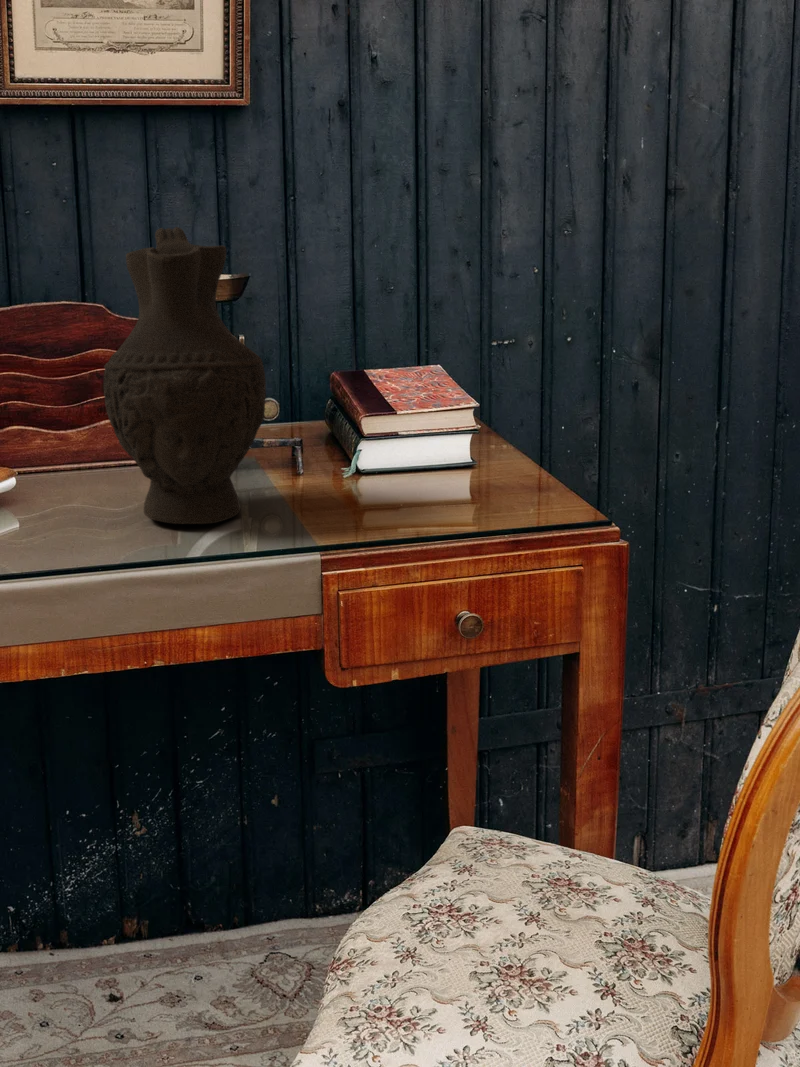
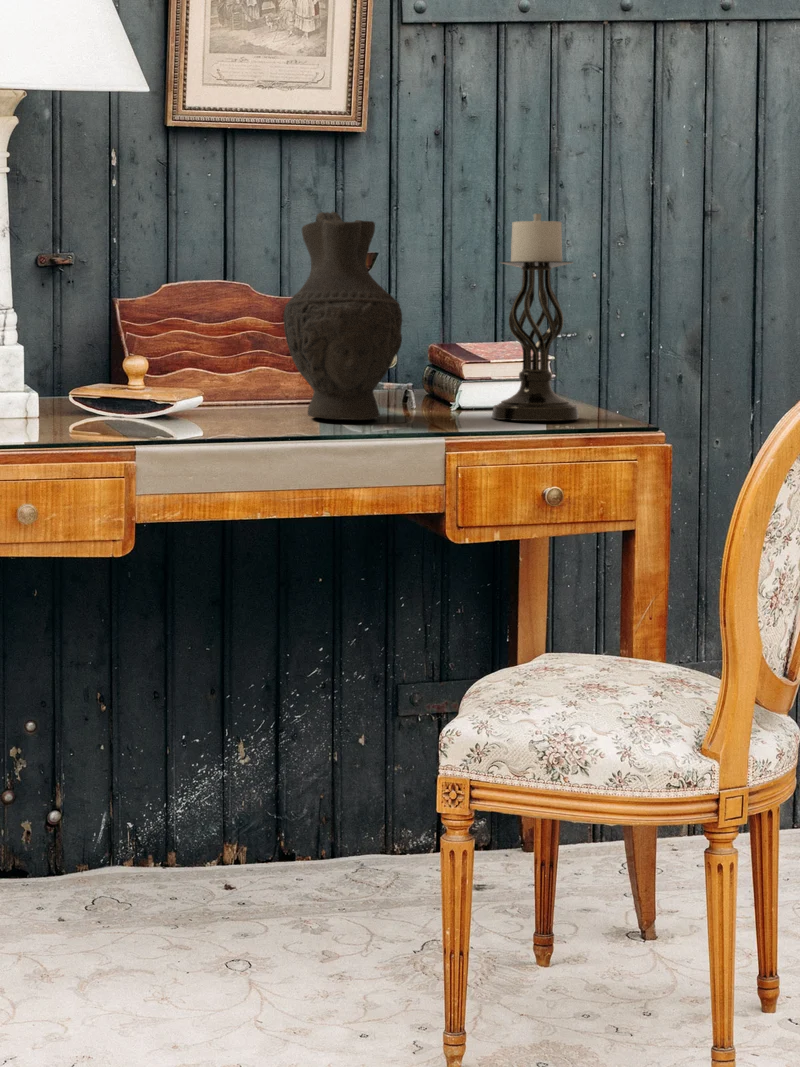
candle holder: none [394,228,507,511] -> present [492,214,579,421]

